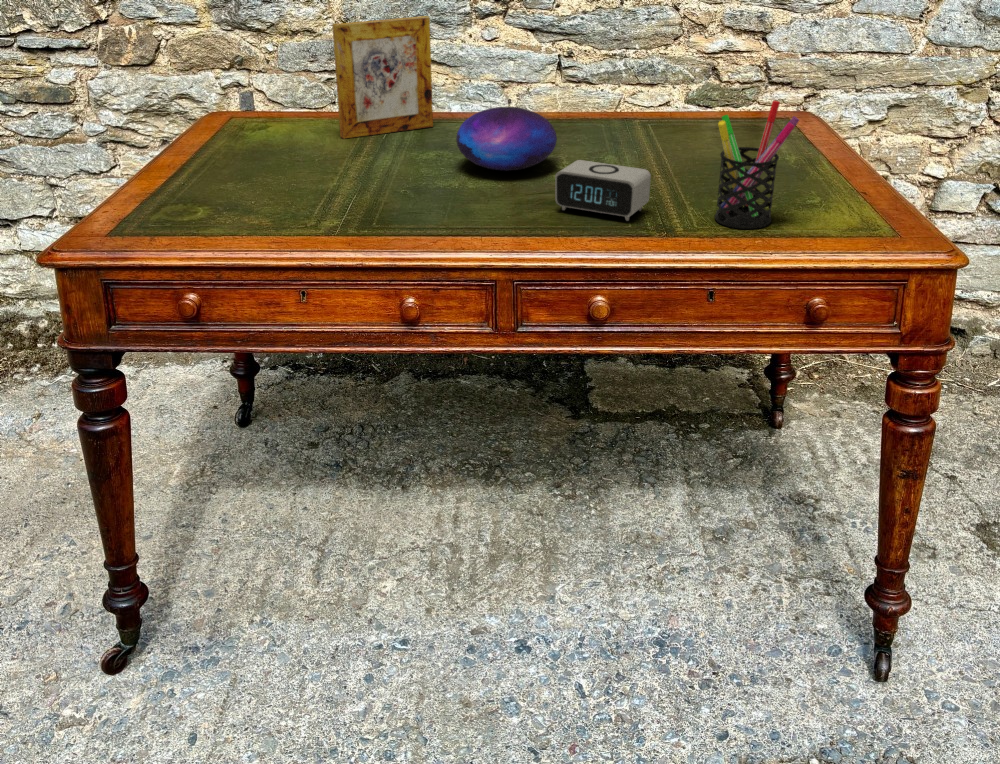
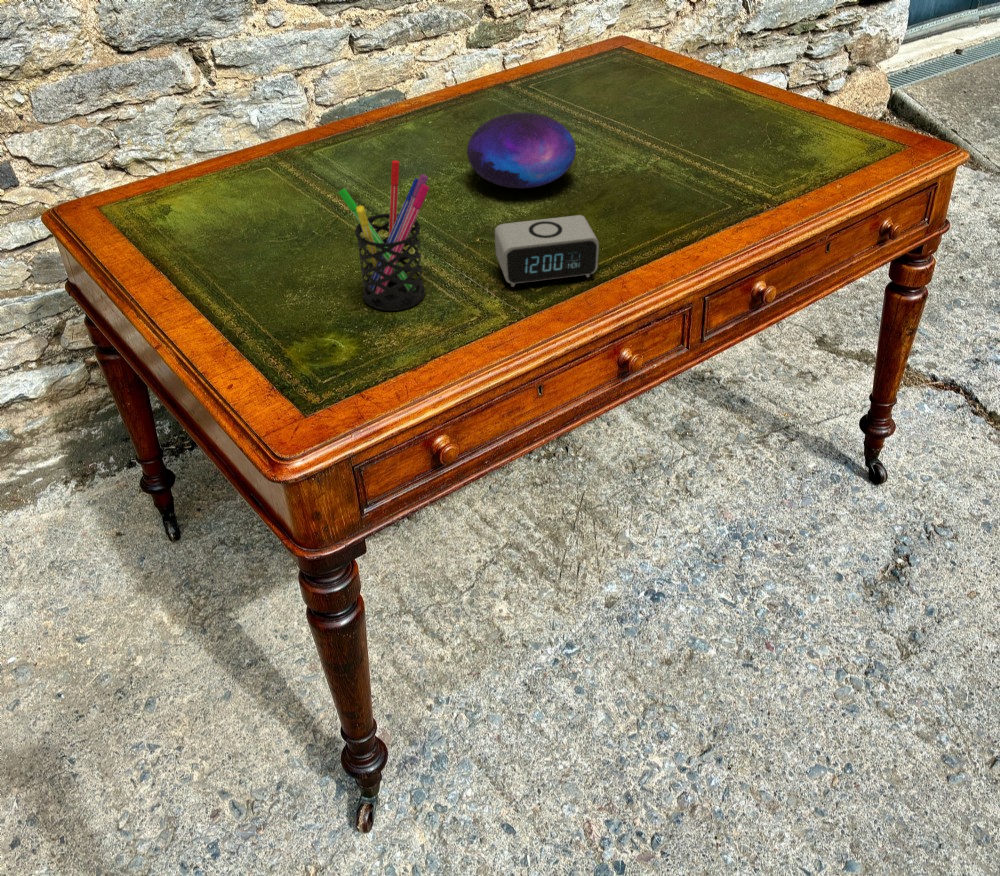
picture frame: present [332,16,433,138] -> none [263,26,353,197]
pen holder: present [715,101,799,229] -> present [338,160,429,311]
alarm clock: present [555,160,651,221] -> present [495,215,599,287]

